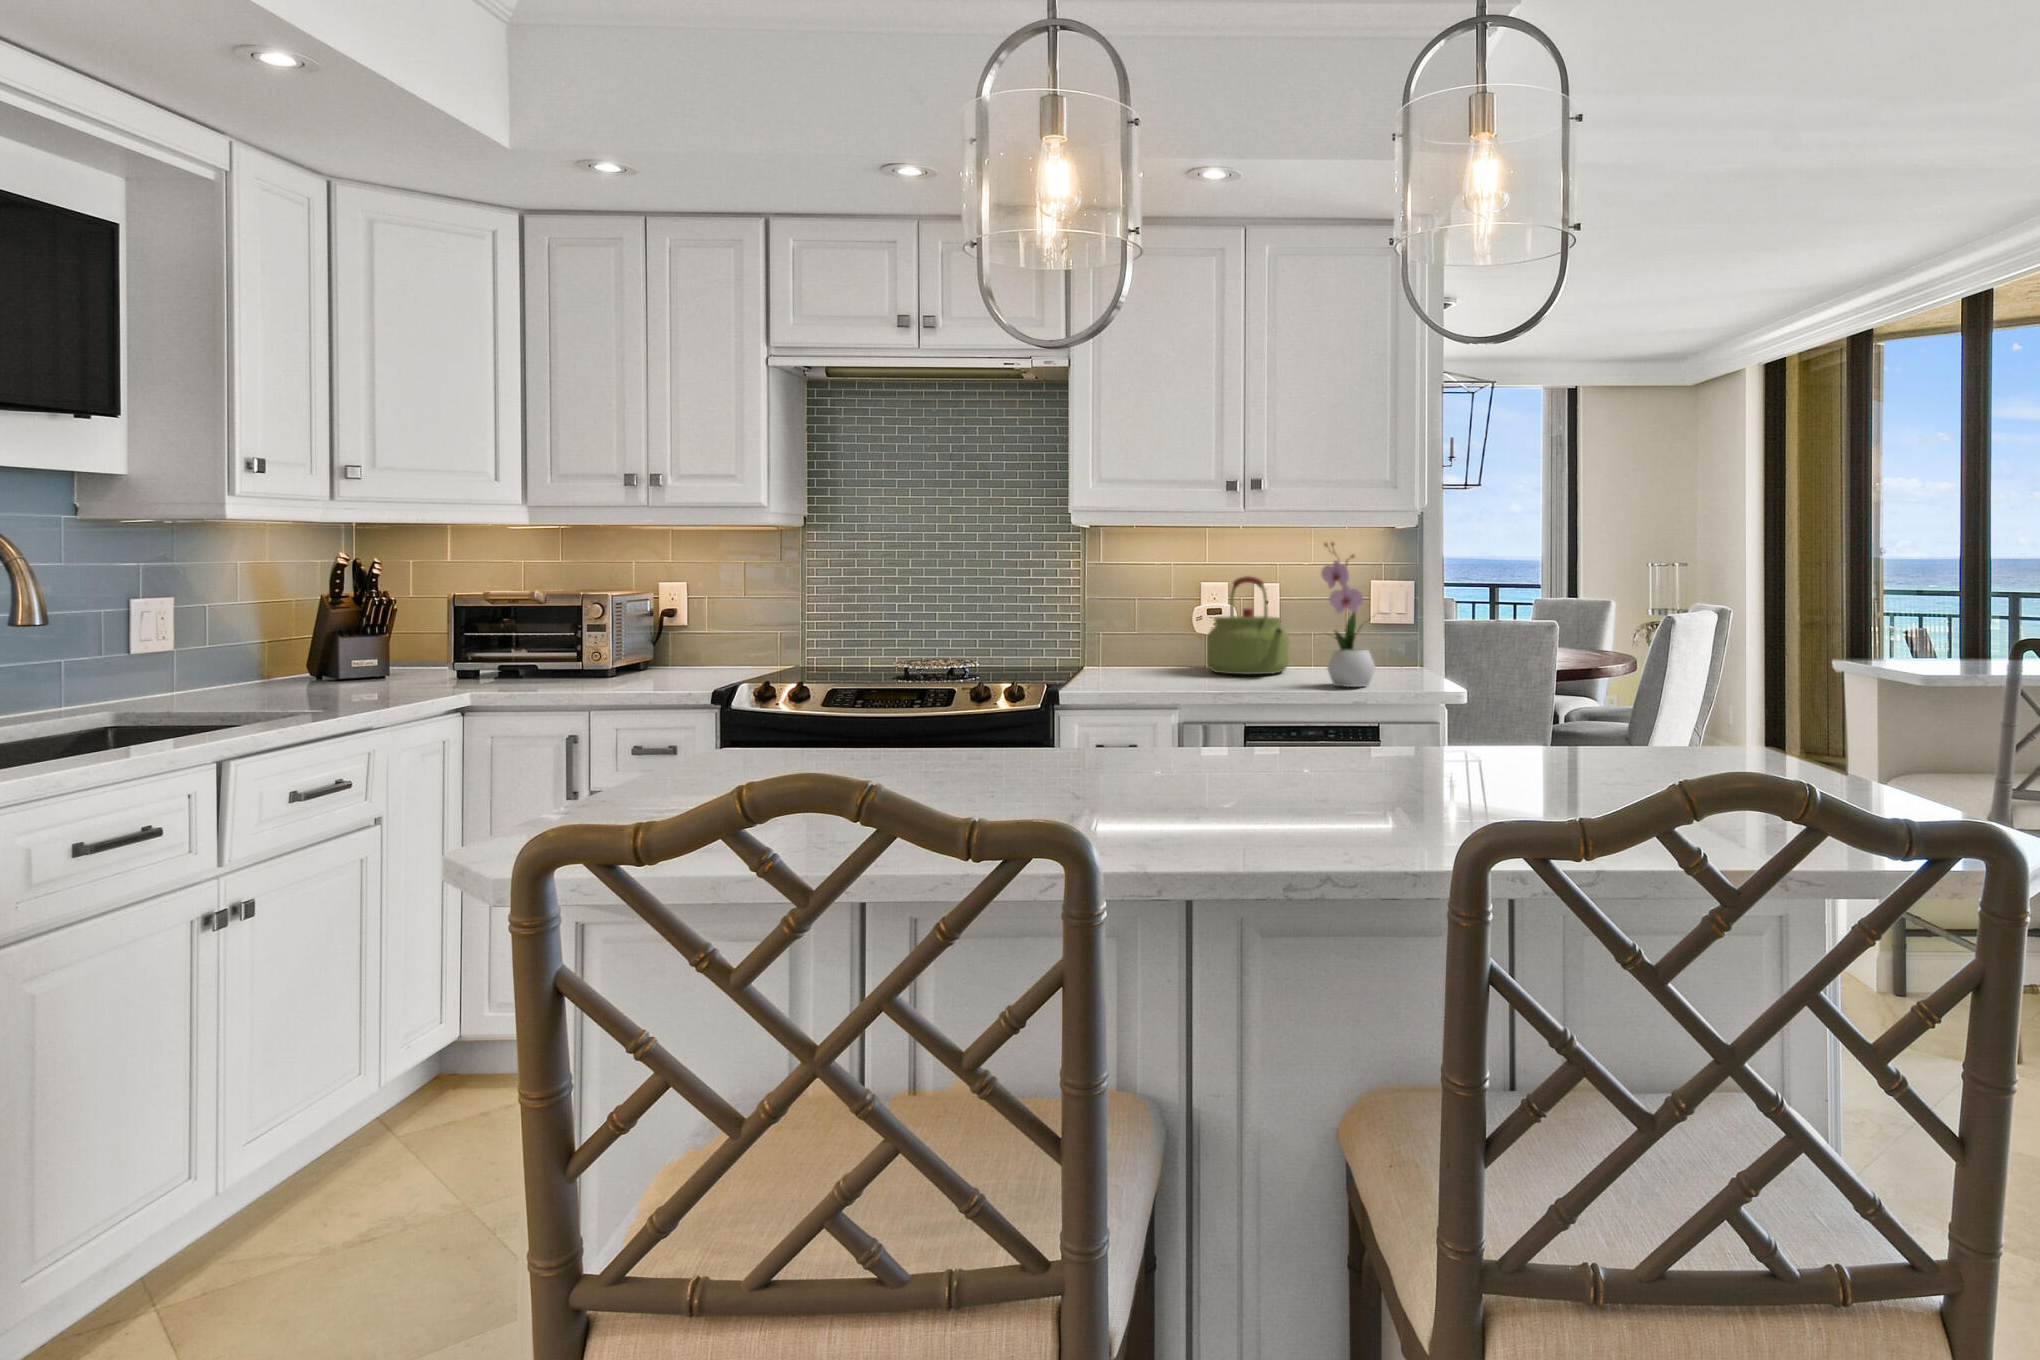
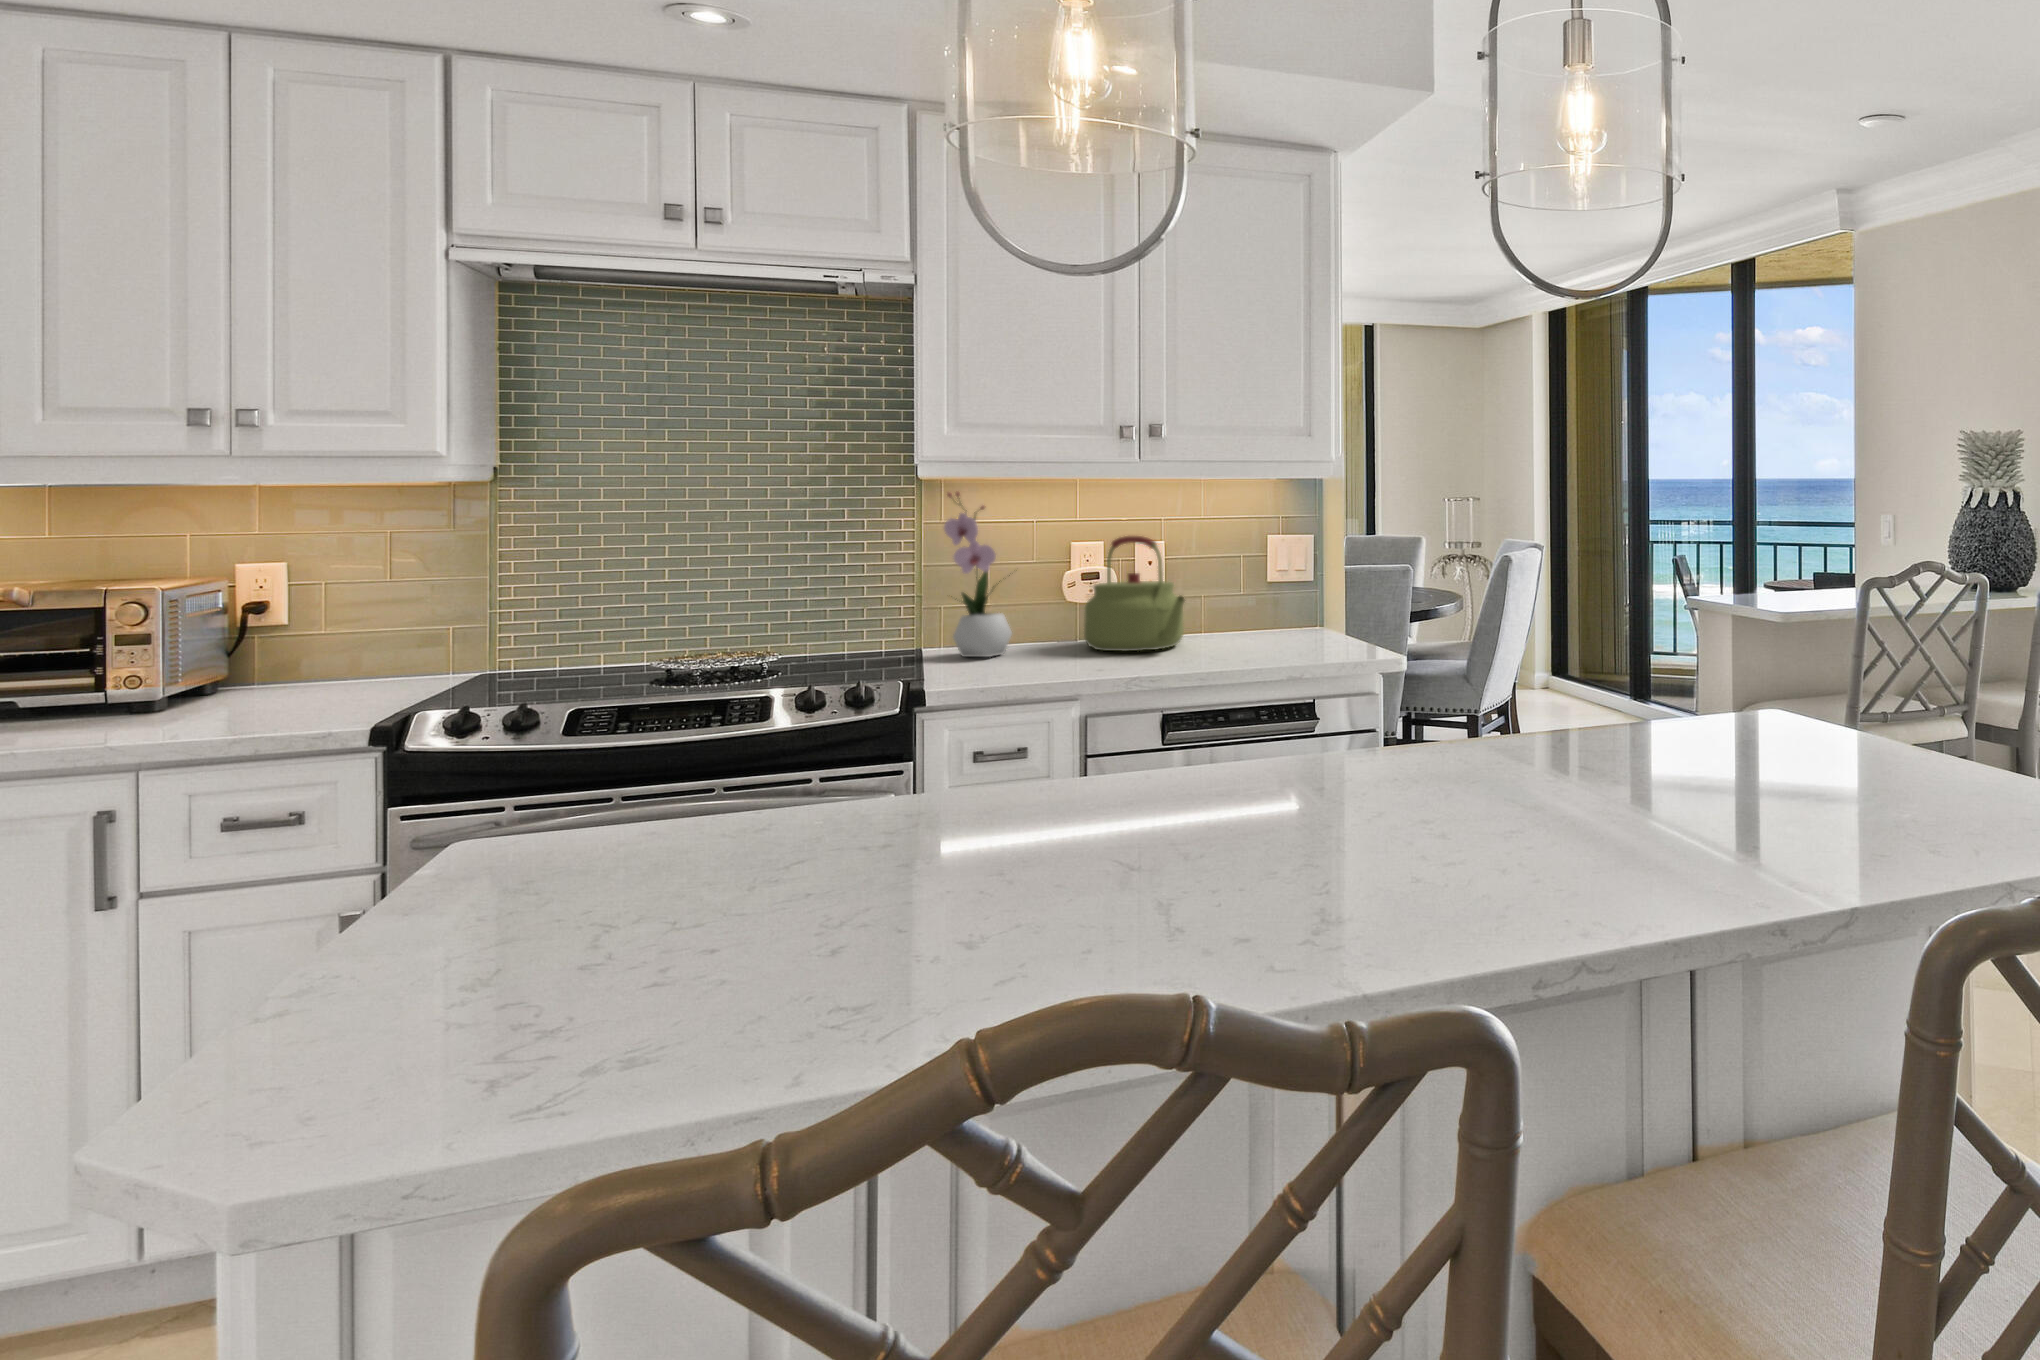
flower arrangement: present [1321,542,1375,687] -> present [944,492,1012,657]

